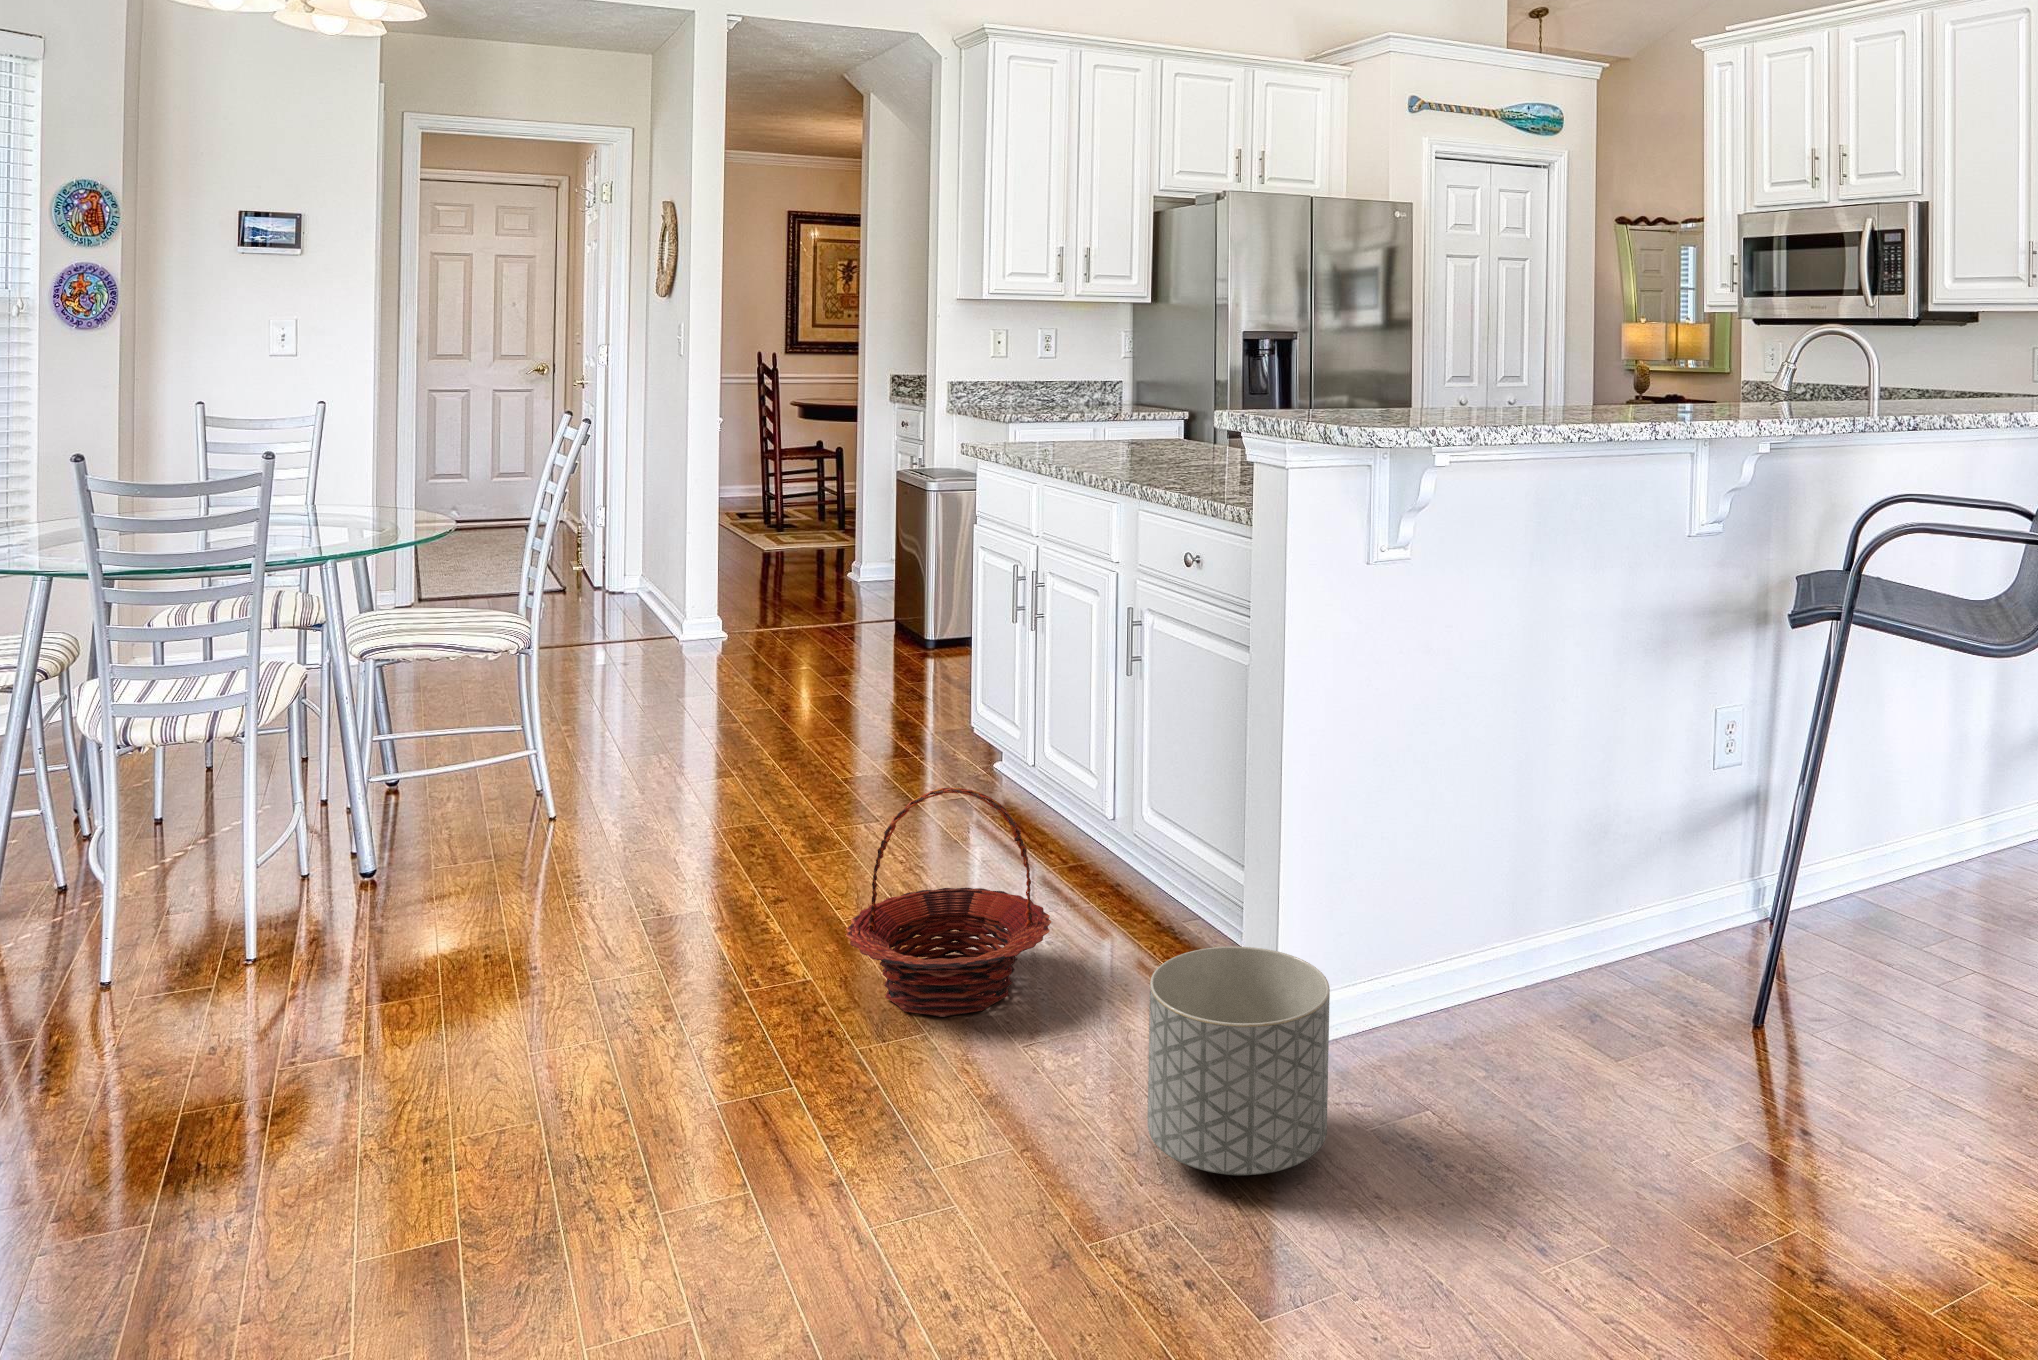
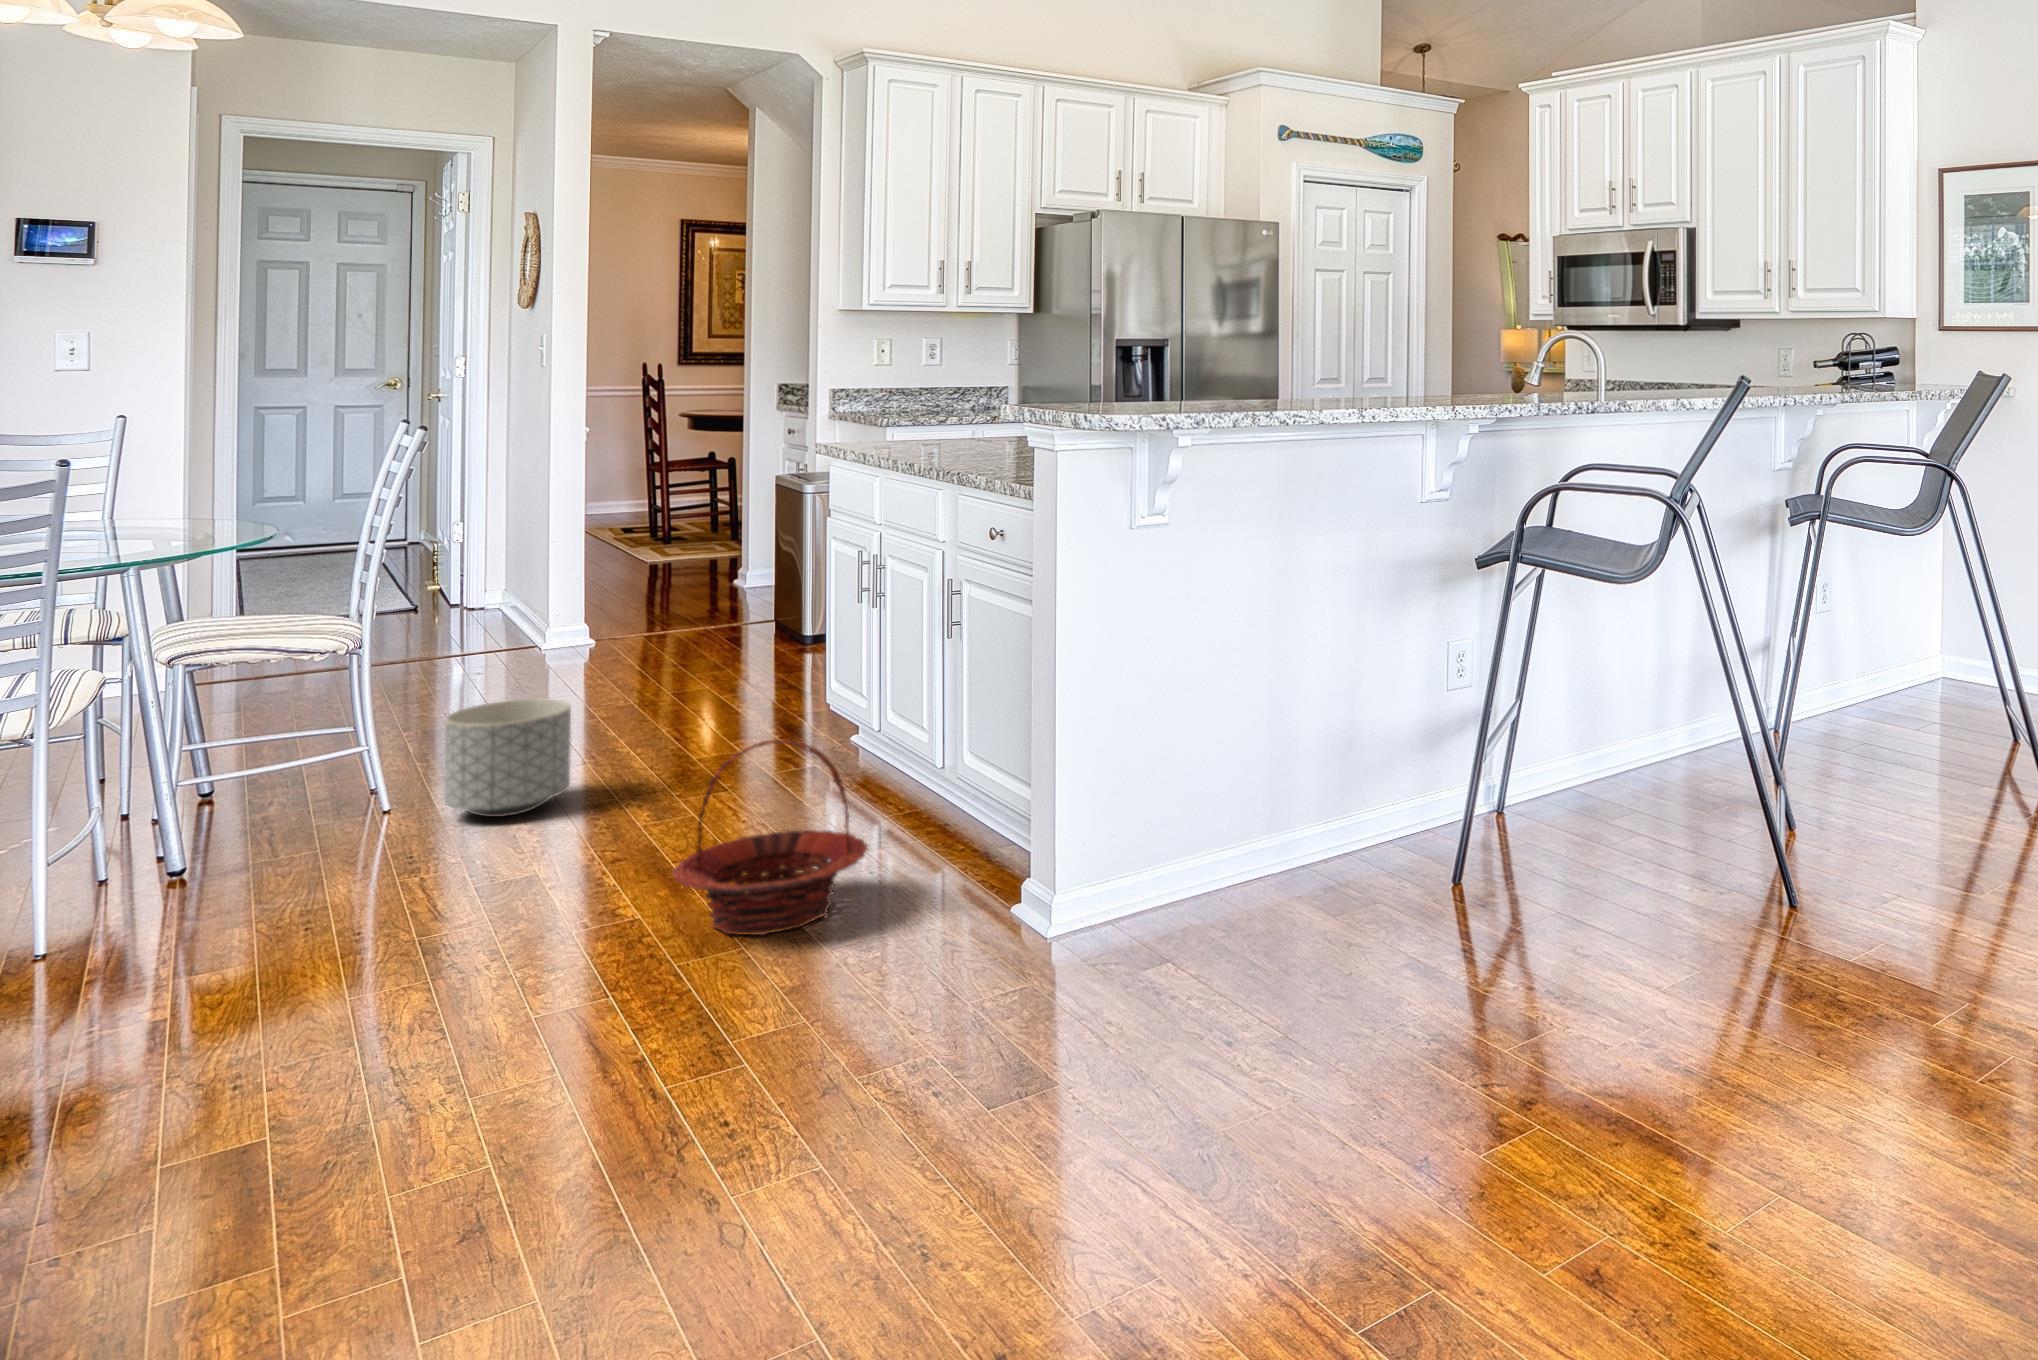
planter: present [1148,946,1330,1176] -> present [444,699,571,817]

